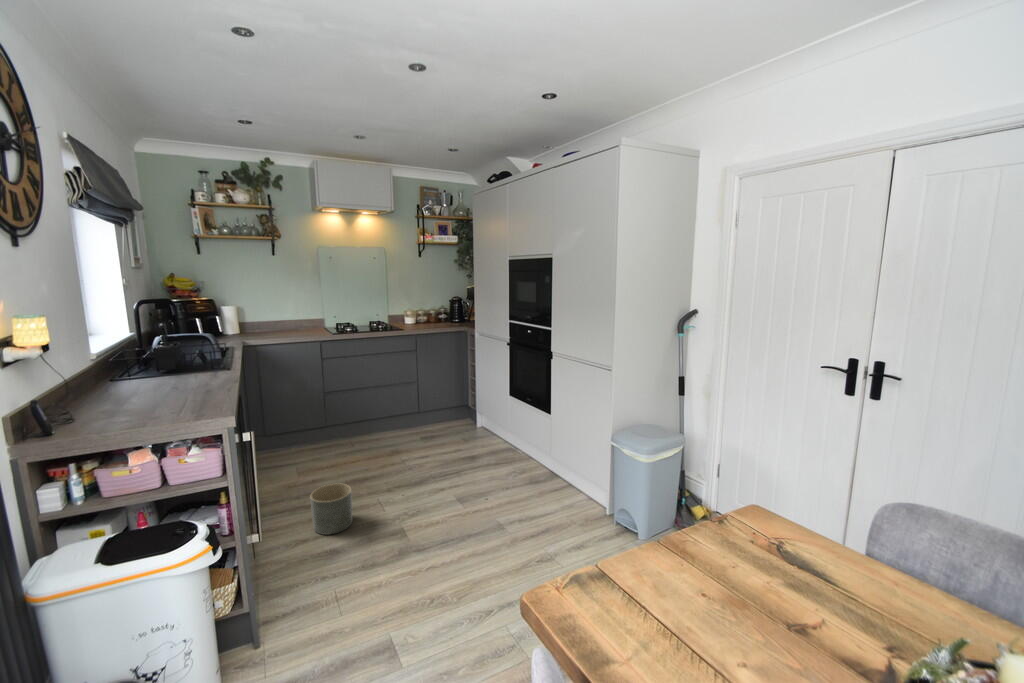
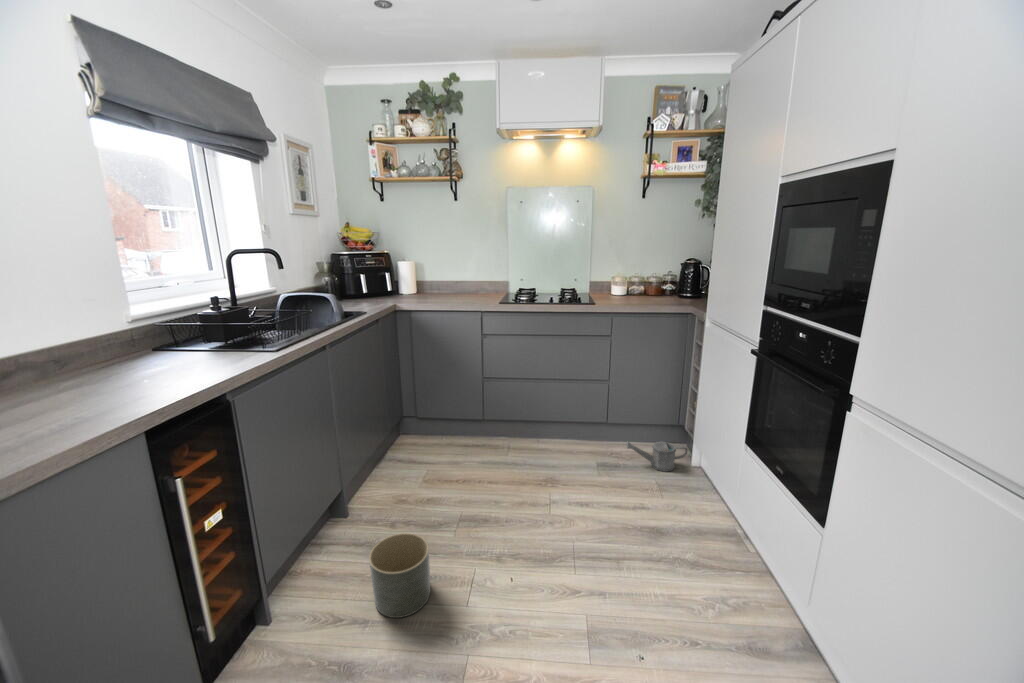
watering can: none [437,415,474,433] -> present [626,442,688,472]

